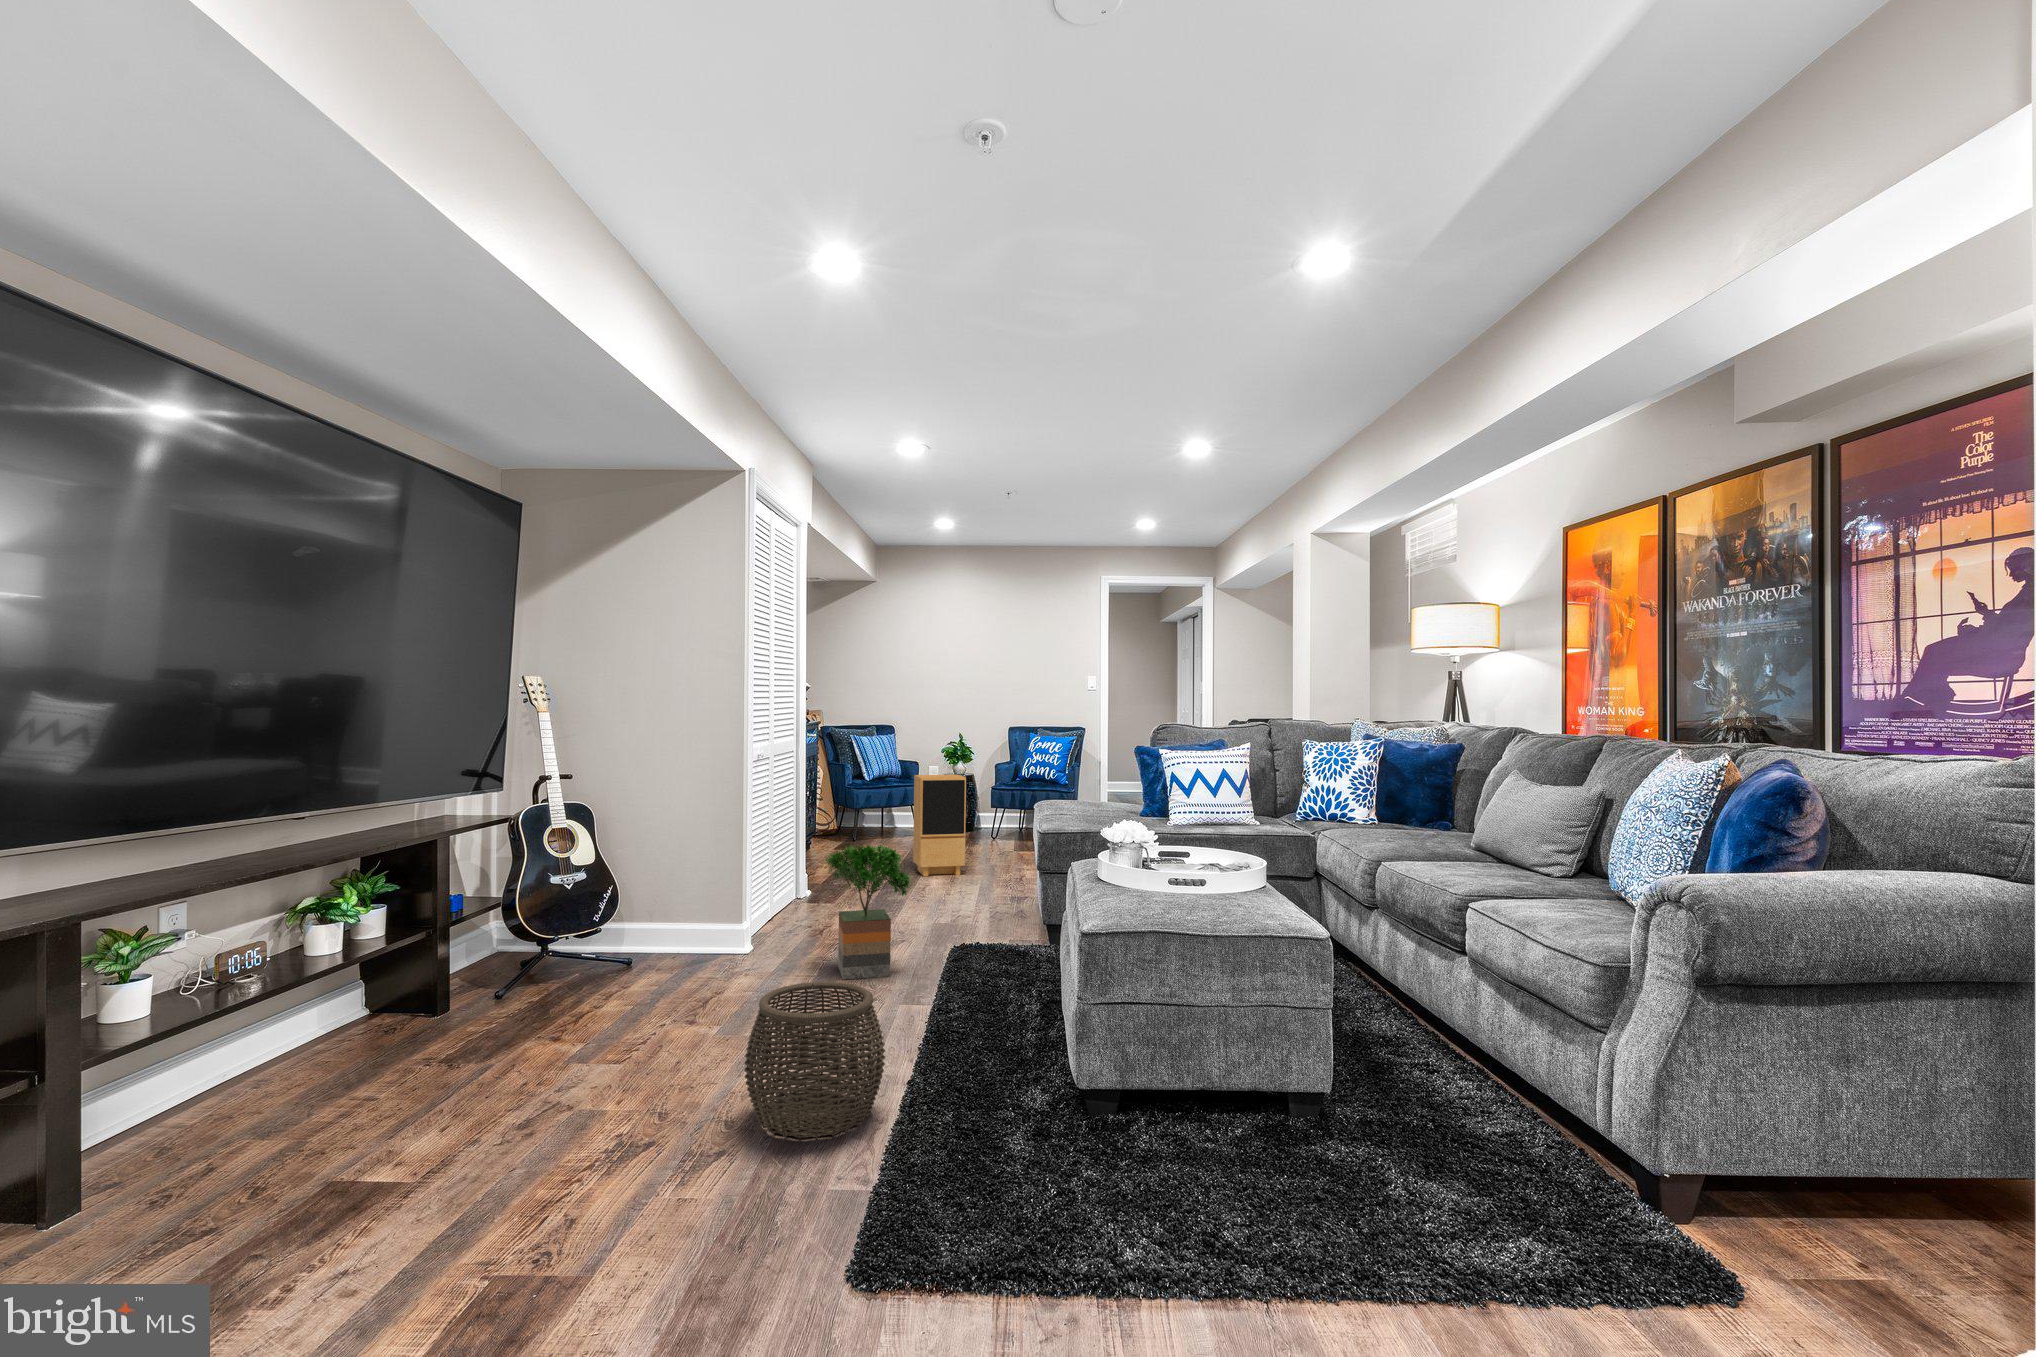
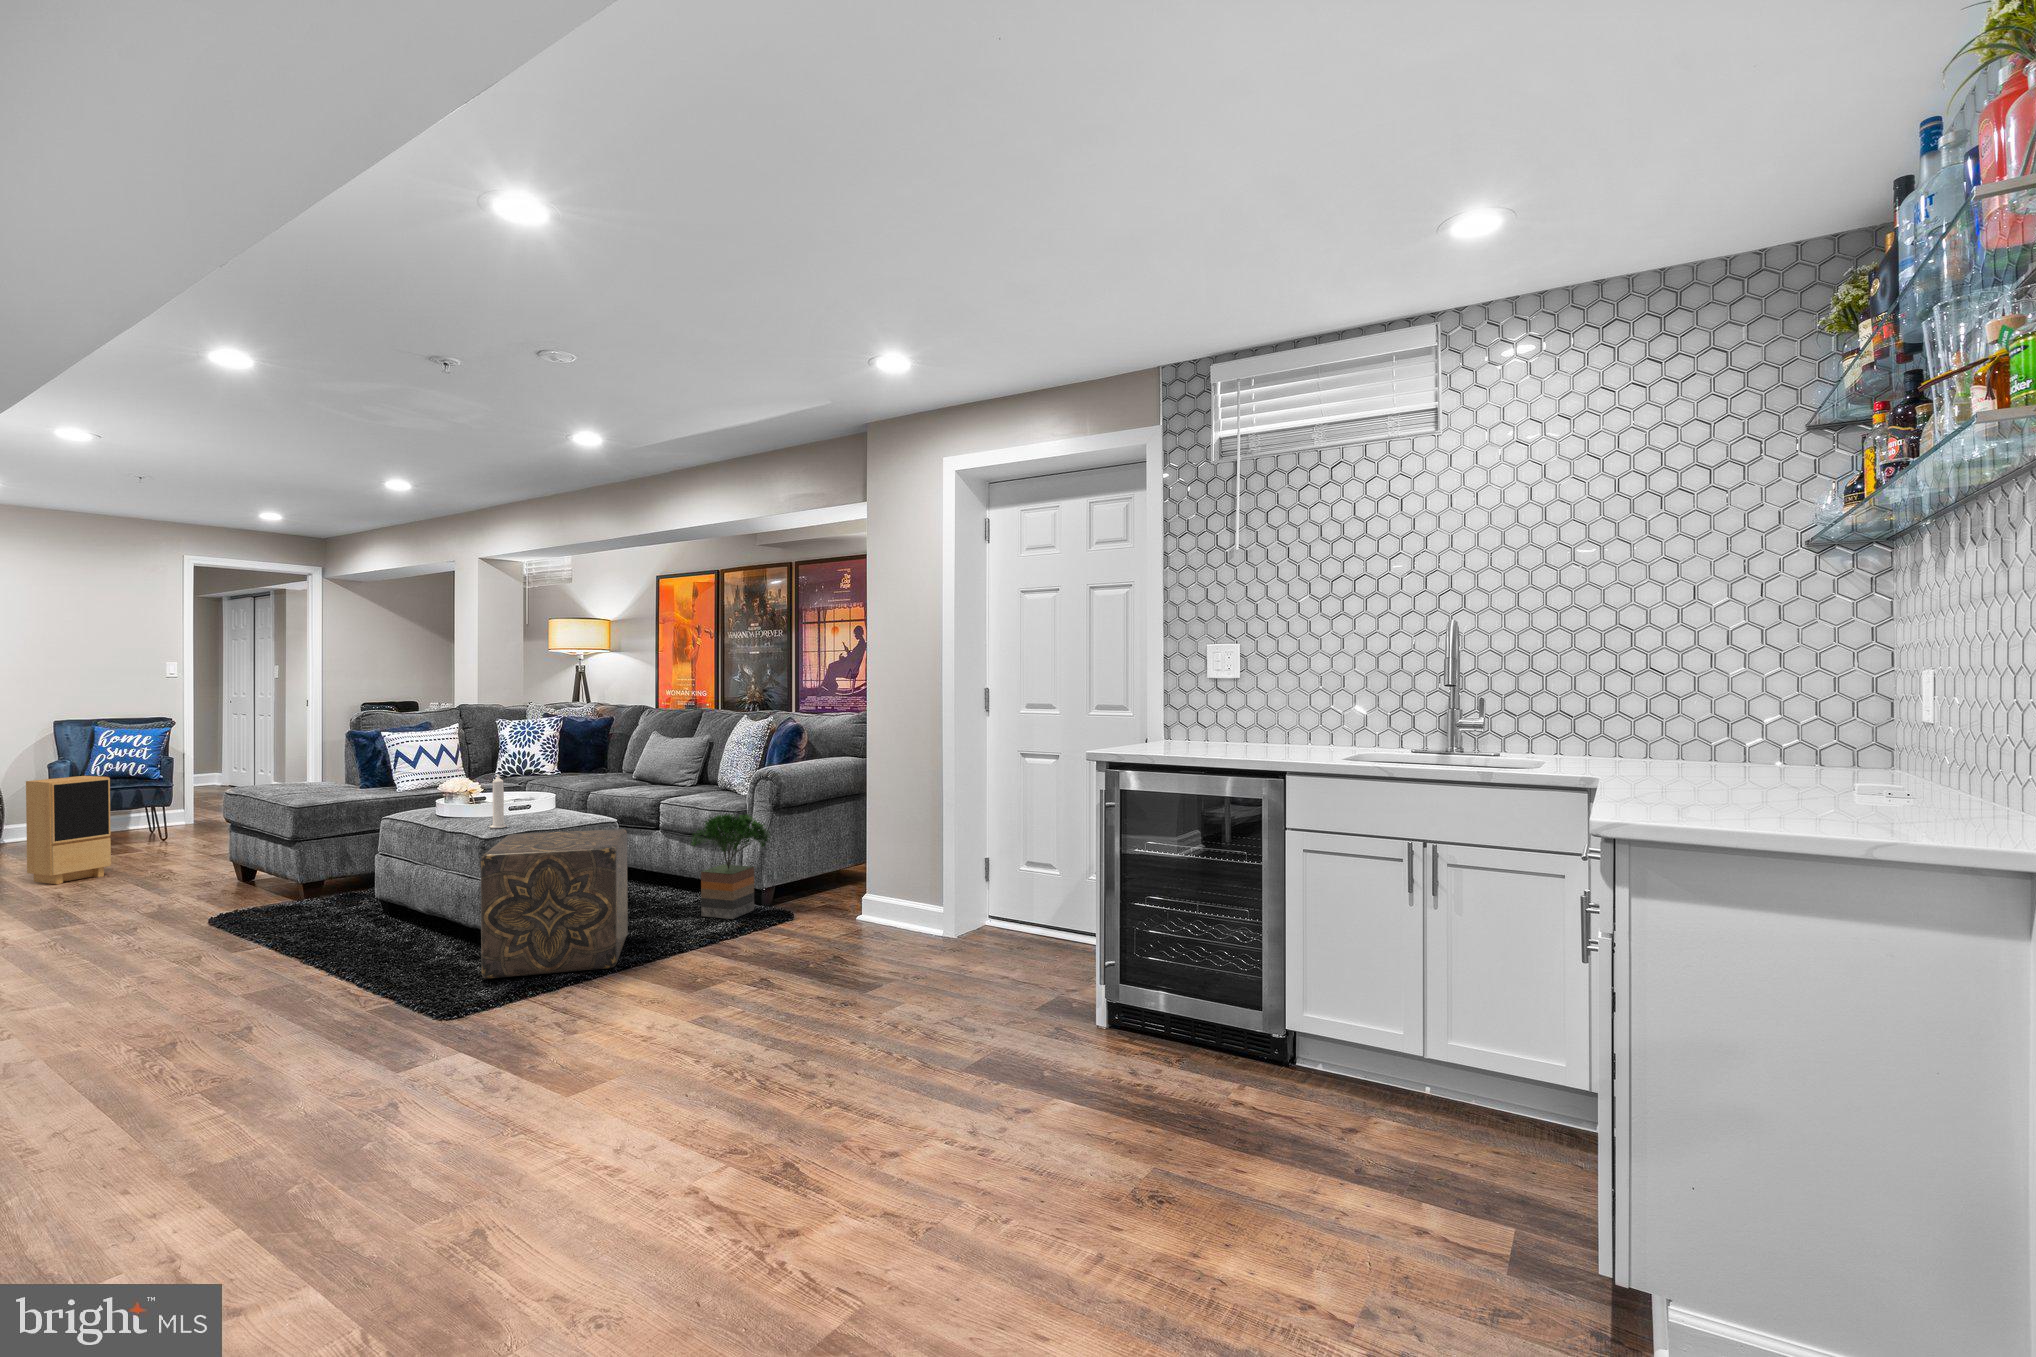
candle: none [1118,815,1144,910] -> present [490,774,507,828]
potted tree: present [825,845,911,979] -> present [691,813,770,919]
ottoman: none [967,929,1295,1309] -> present [481,829,628,979]
woven basket: present [744,982,885,1139] -> none [252,904,364,1000]

